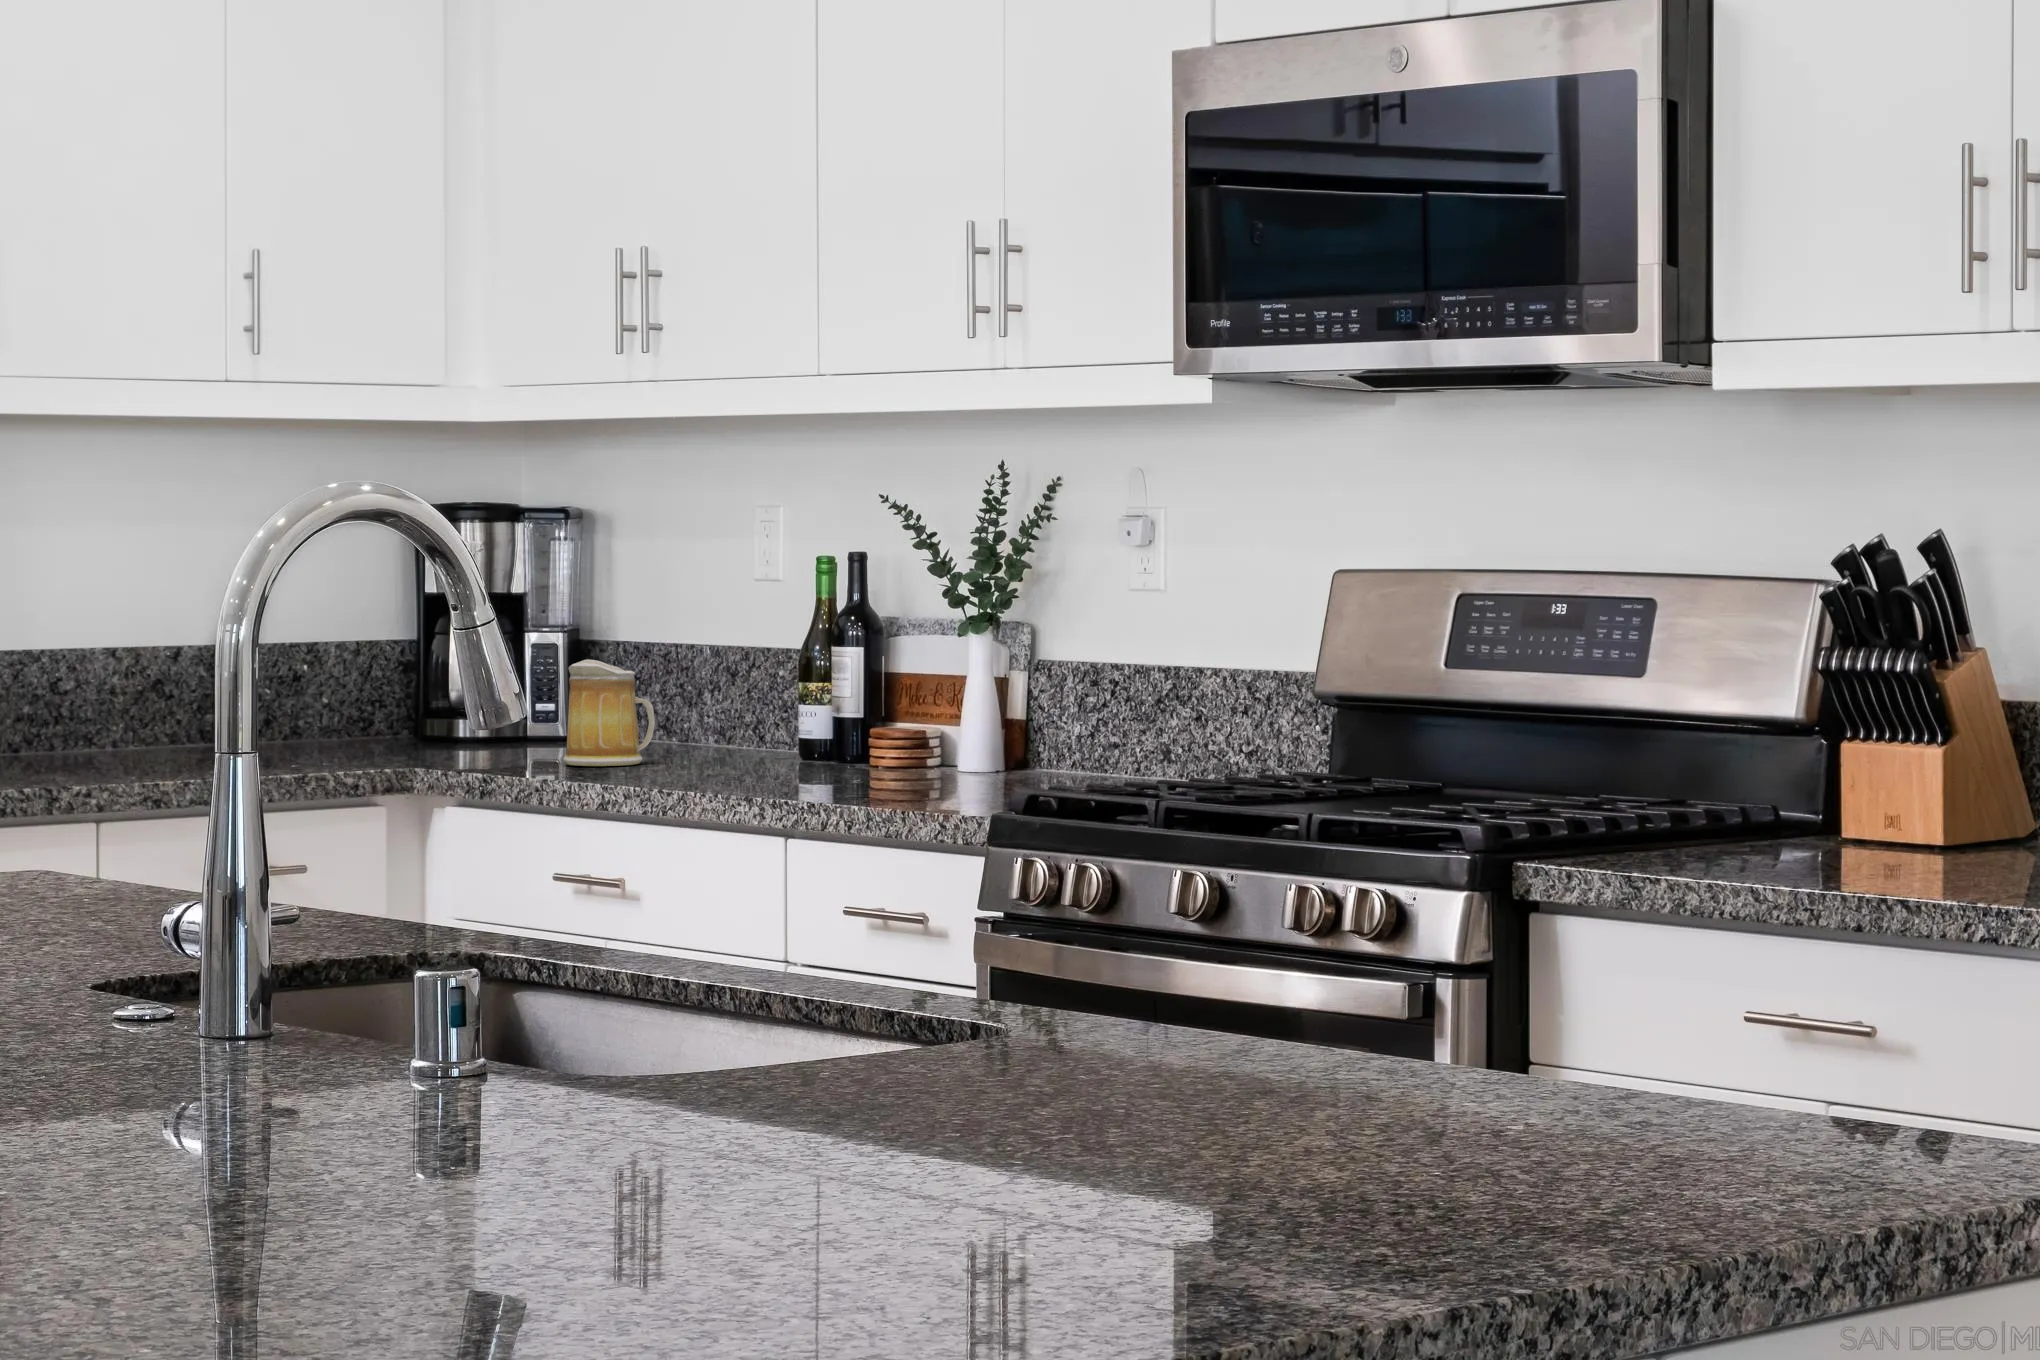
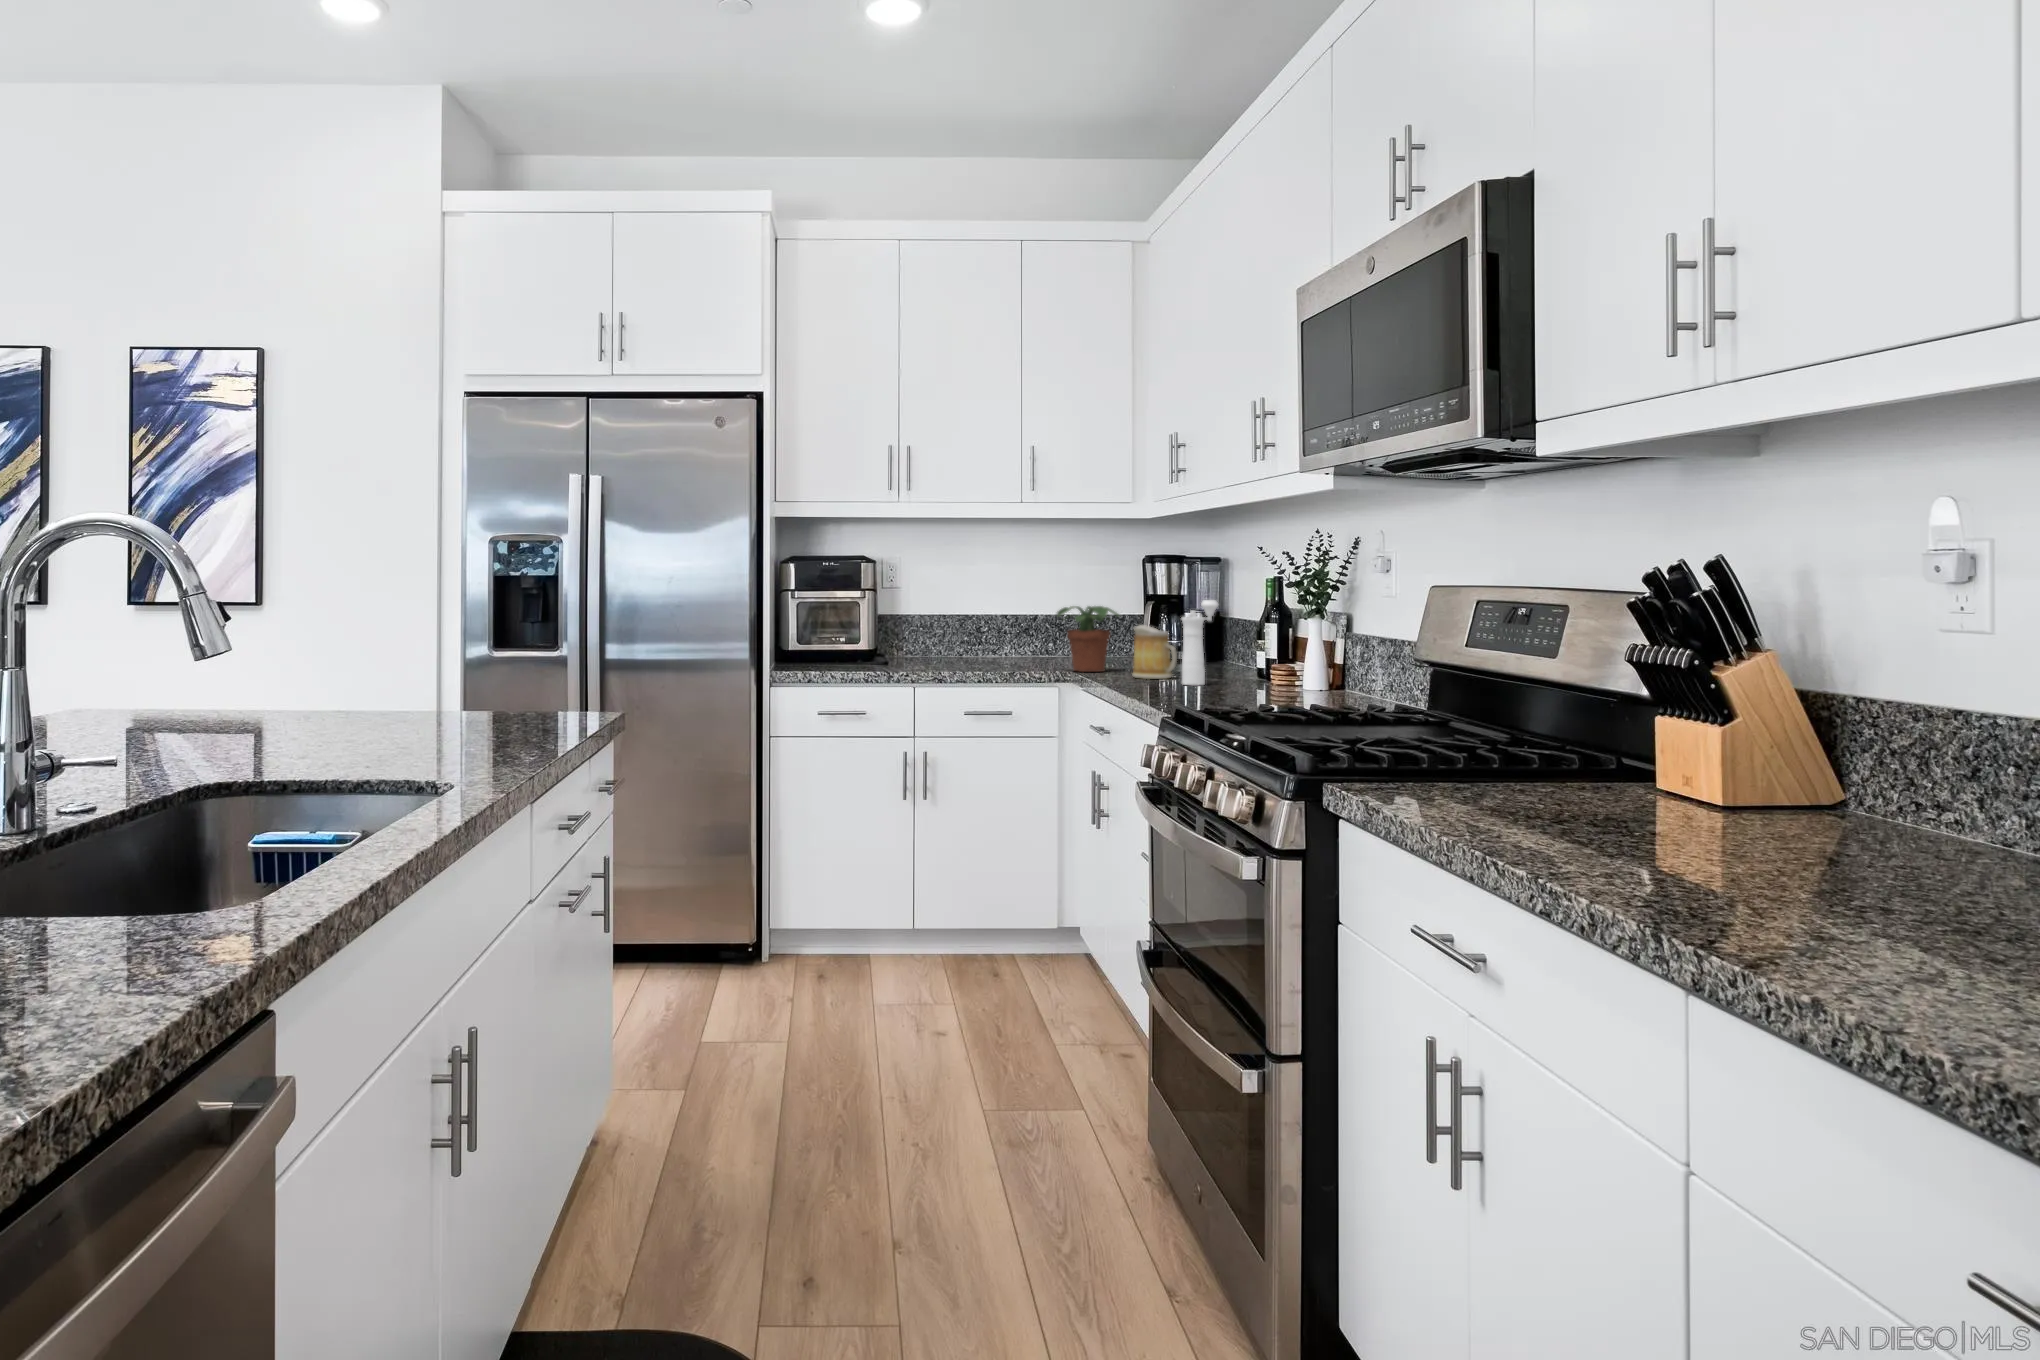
pepper mill: none [726,608,771,770] -> present [1182,600,1218,685]
potted plant: none [340,625,471,763] -> present [1057,606,1119,672]

